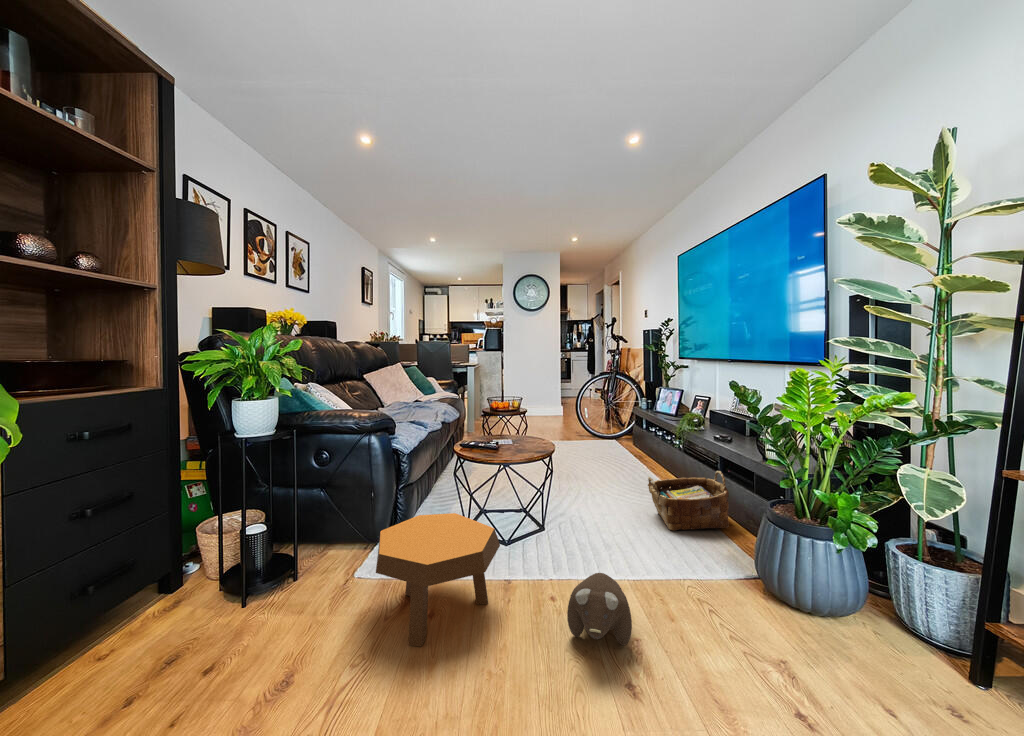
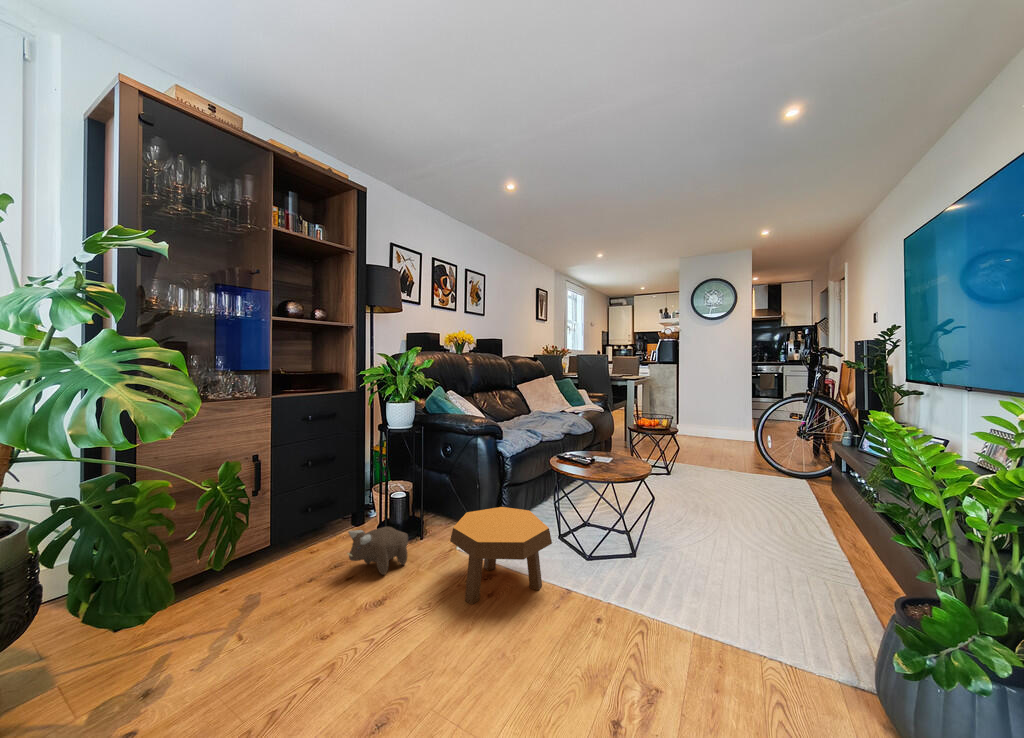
woven basket: present [648,471,729,531] -> none [755,514,856,589]
plush toy: present [567,573,632,645] -> present [347,527,408,575]

